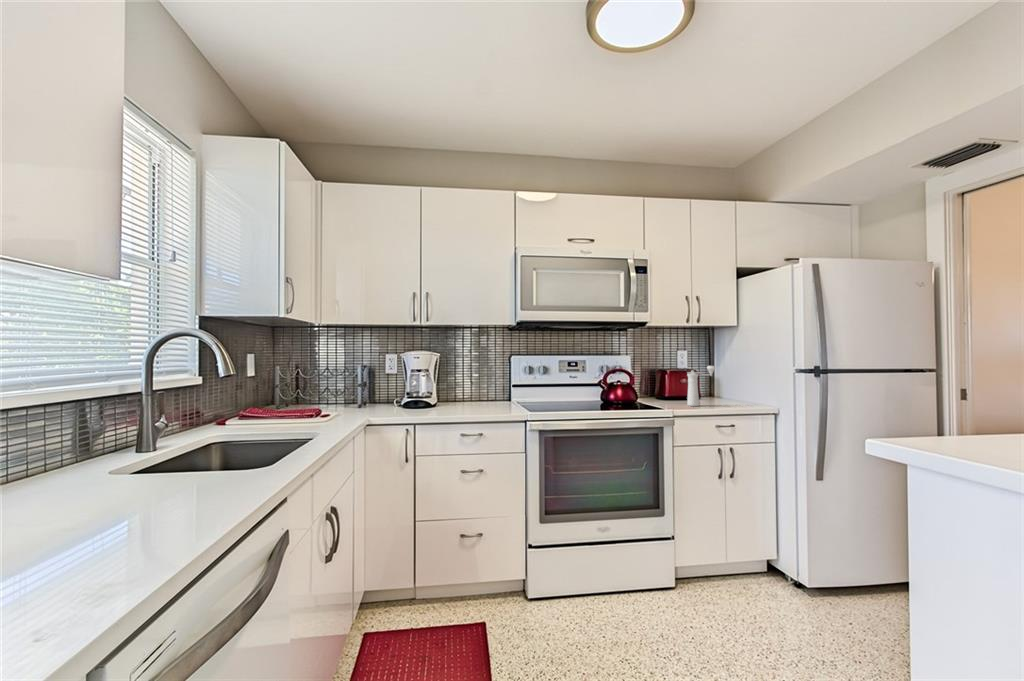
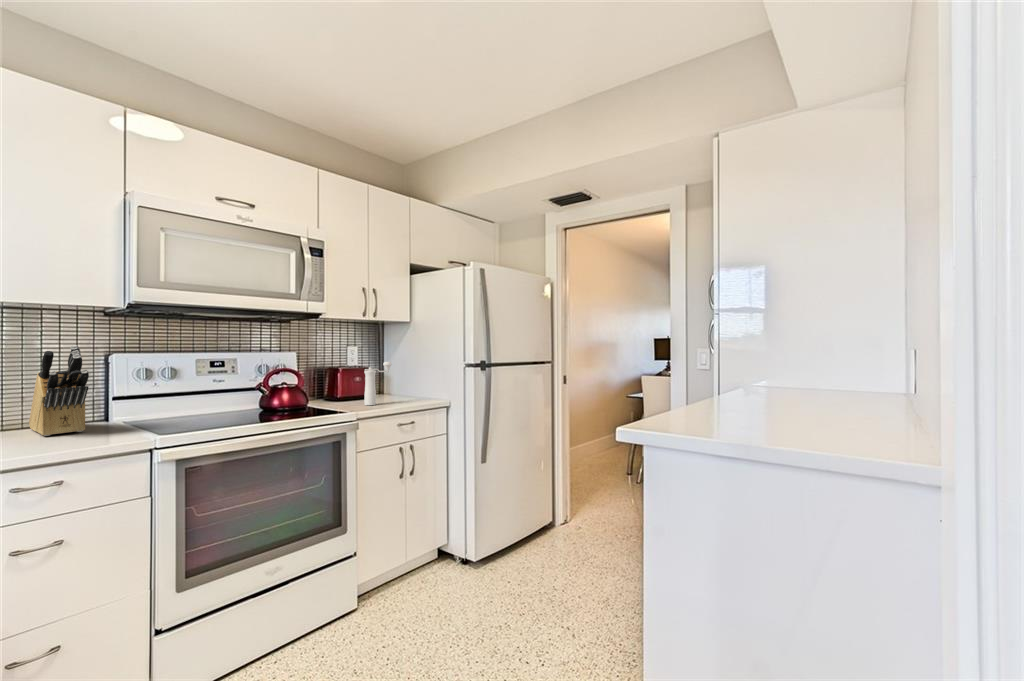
knife block: none [474,350,498,406] -> present [29,345,89,436]

